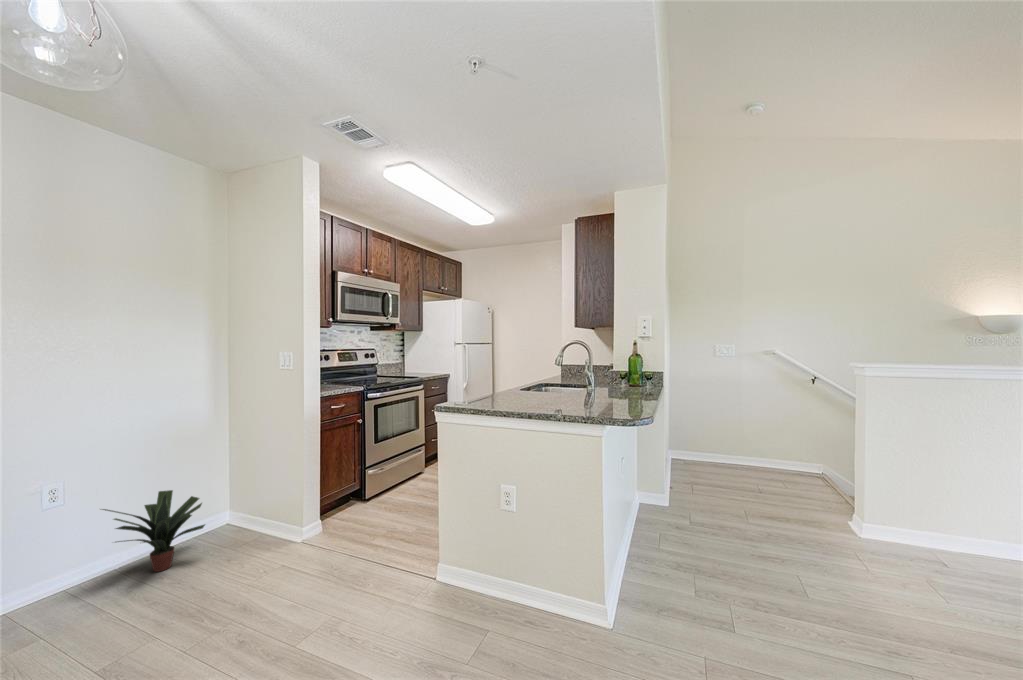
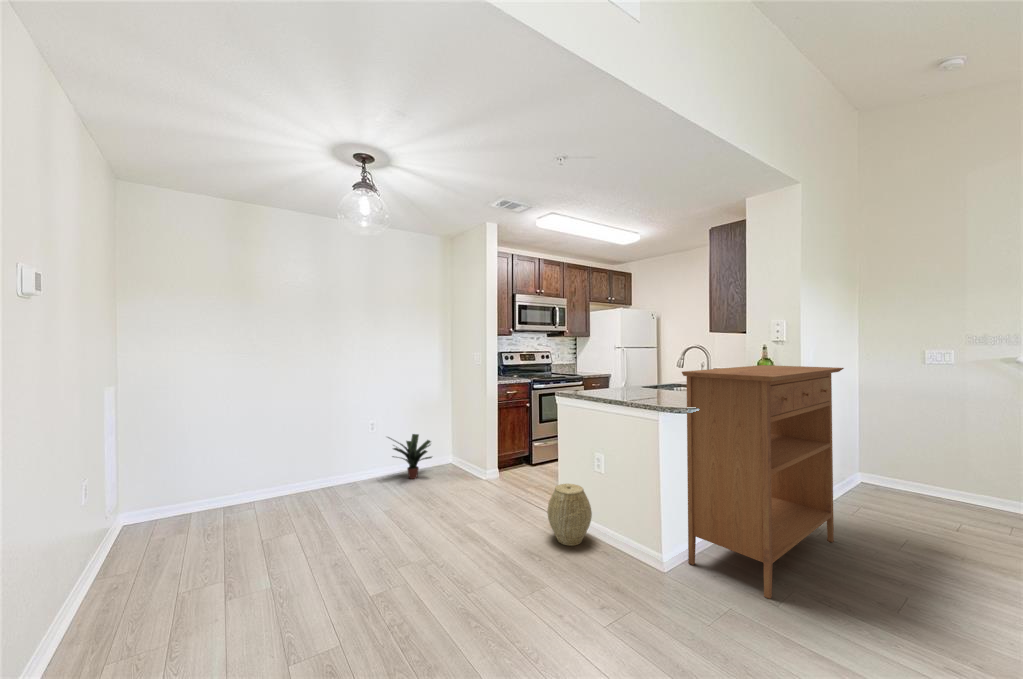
console table: none [627,361,747,632] -> present [682,365,844,599]
woven basket: none [445,536,508,632] -> present [547,484,592,546]

